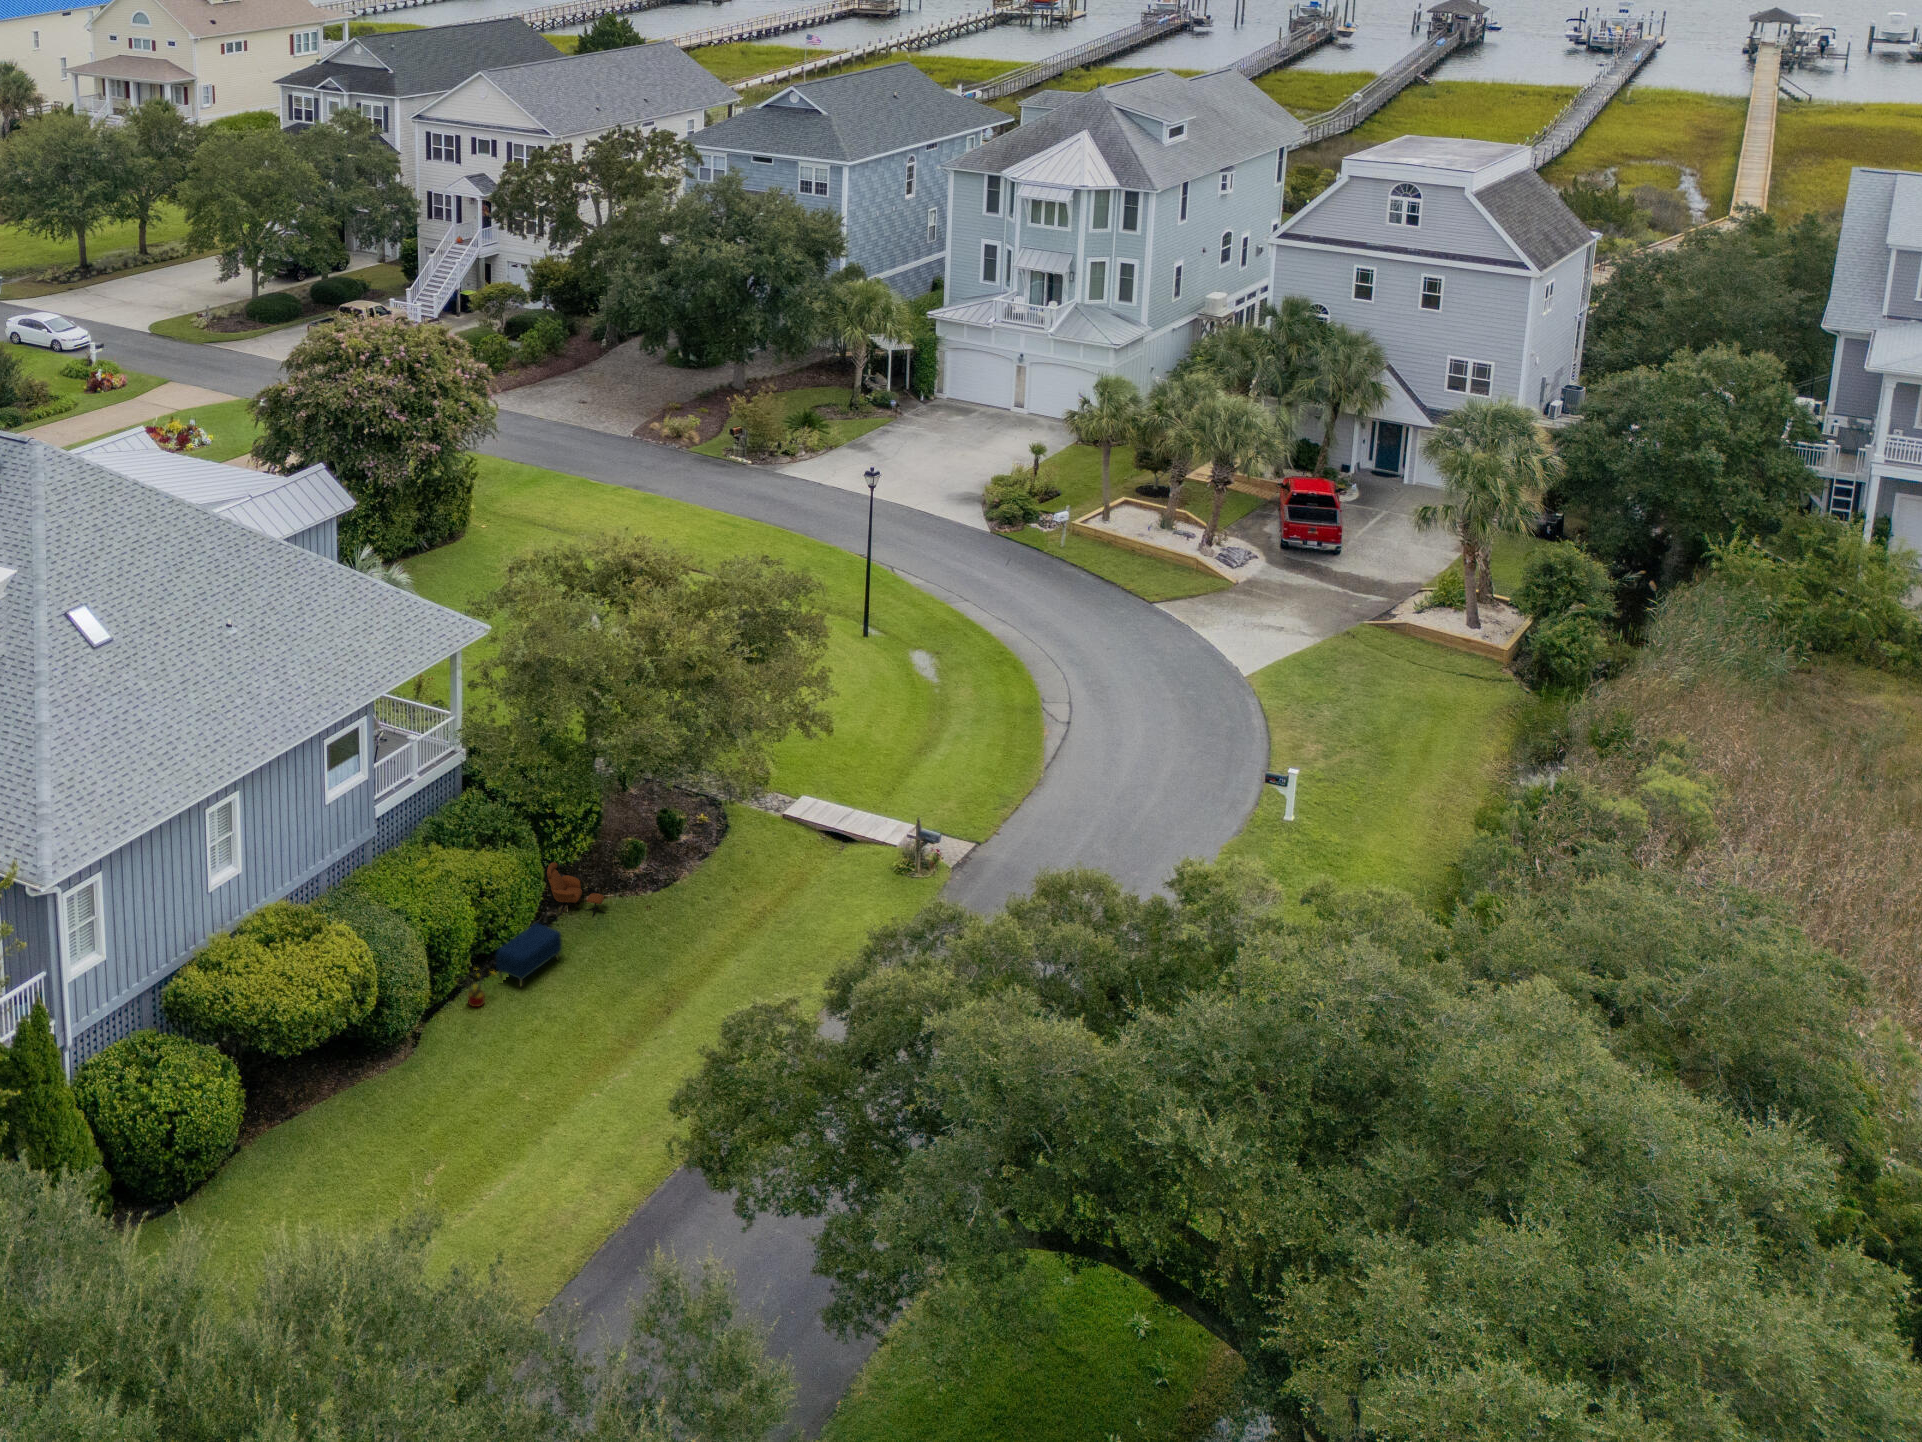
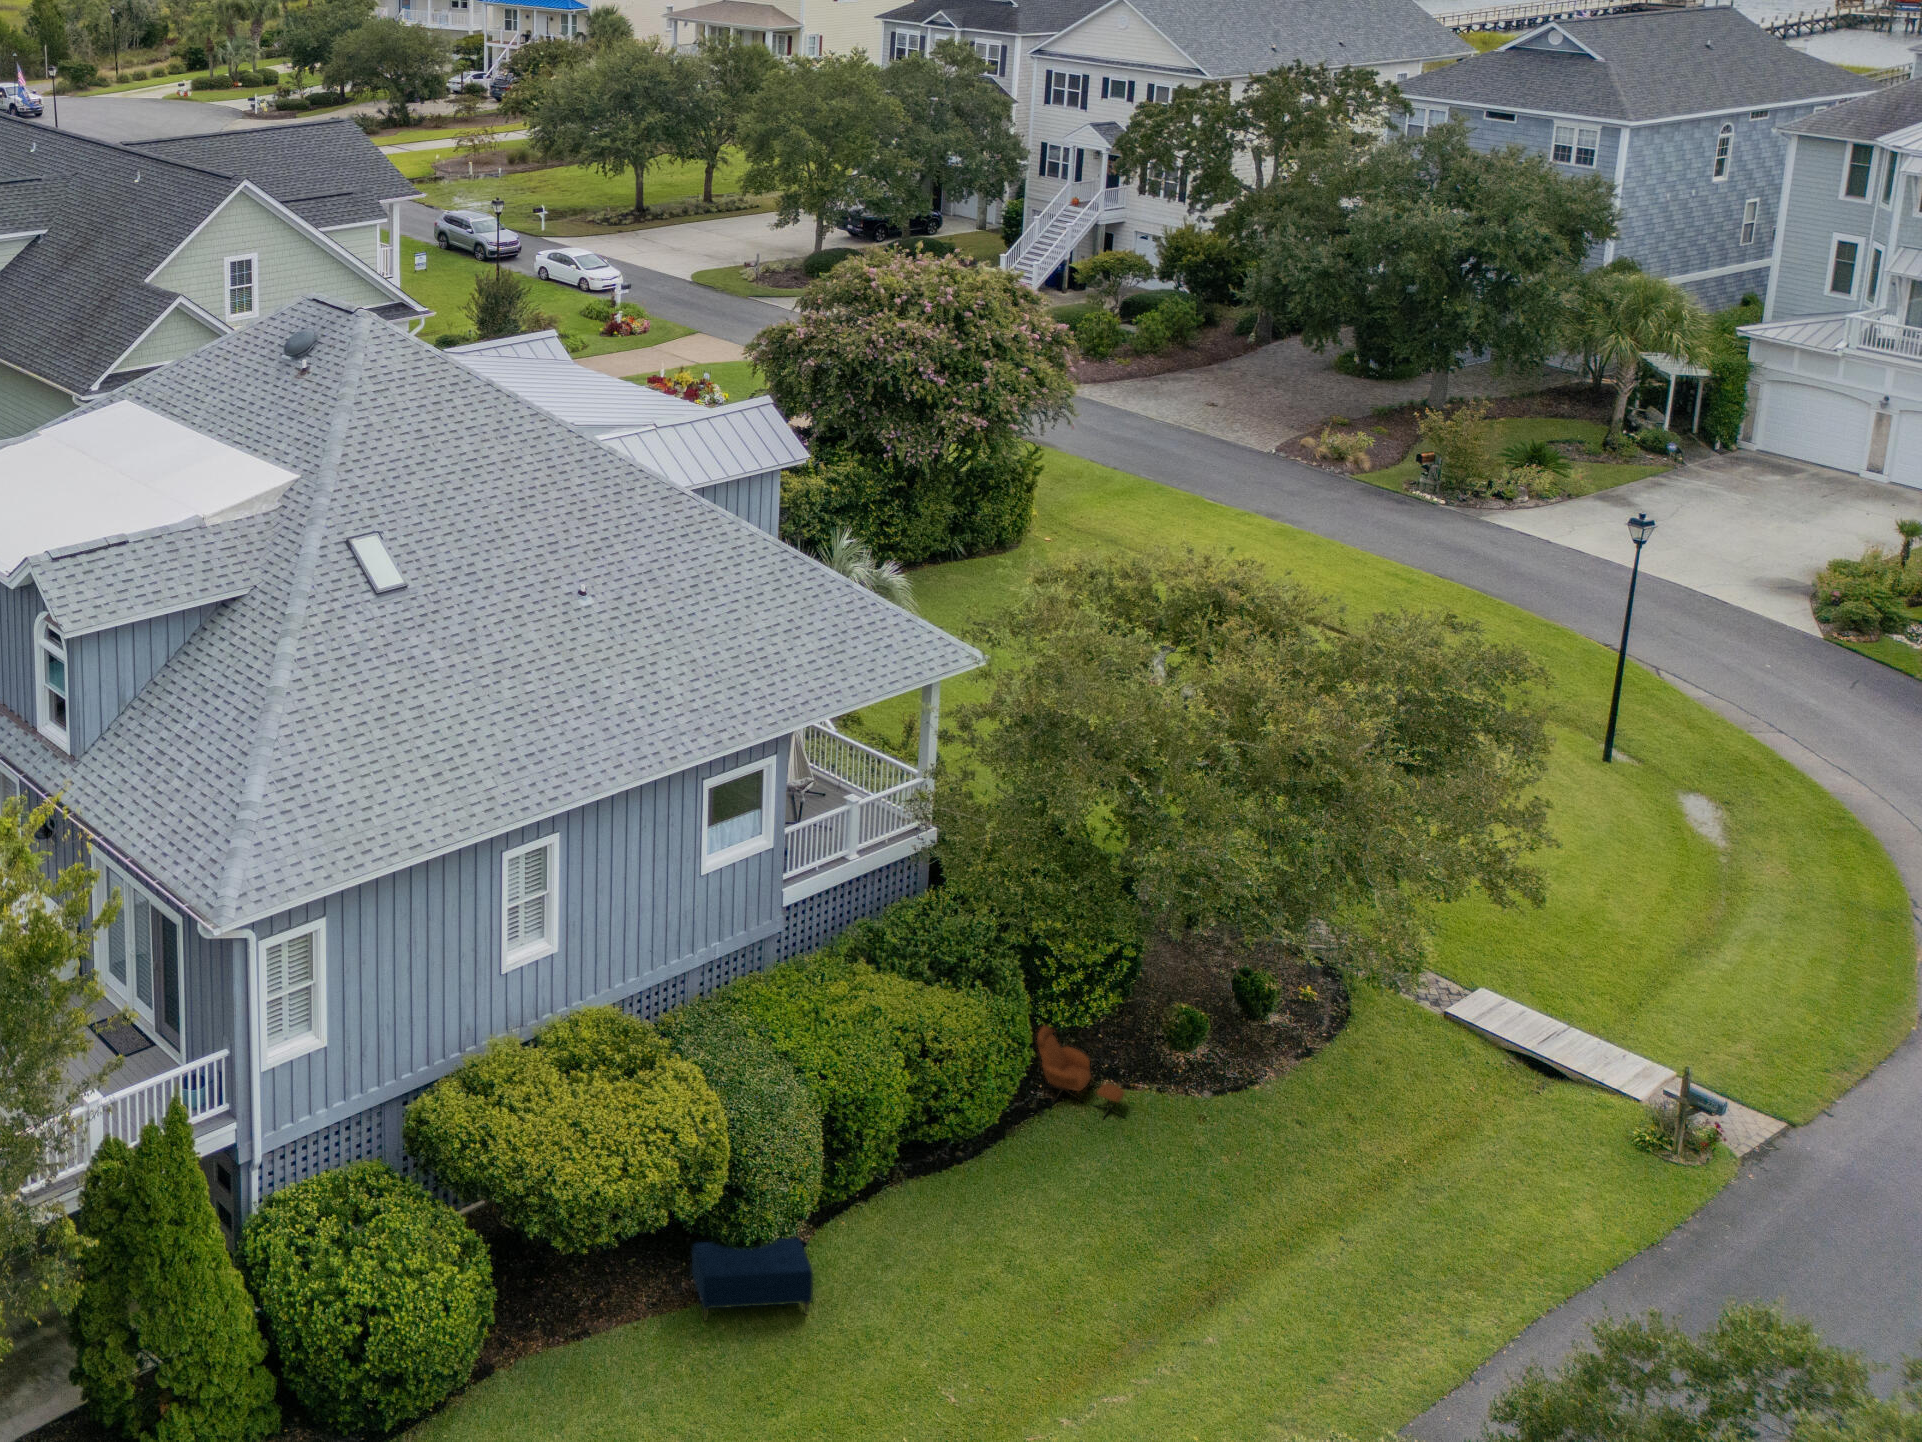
bench: present [496,923,562,986] -> present [692,1238,813,1320]
decorative plant: present [468,961,495,1007] -> none [856,1154,930,1225]

